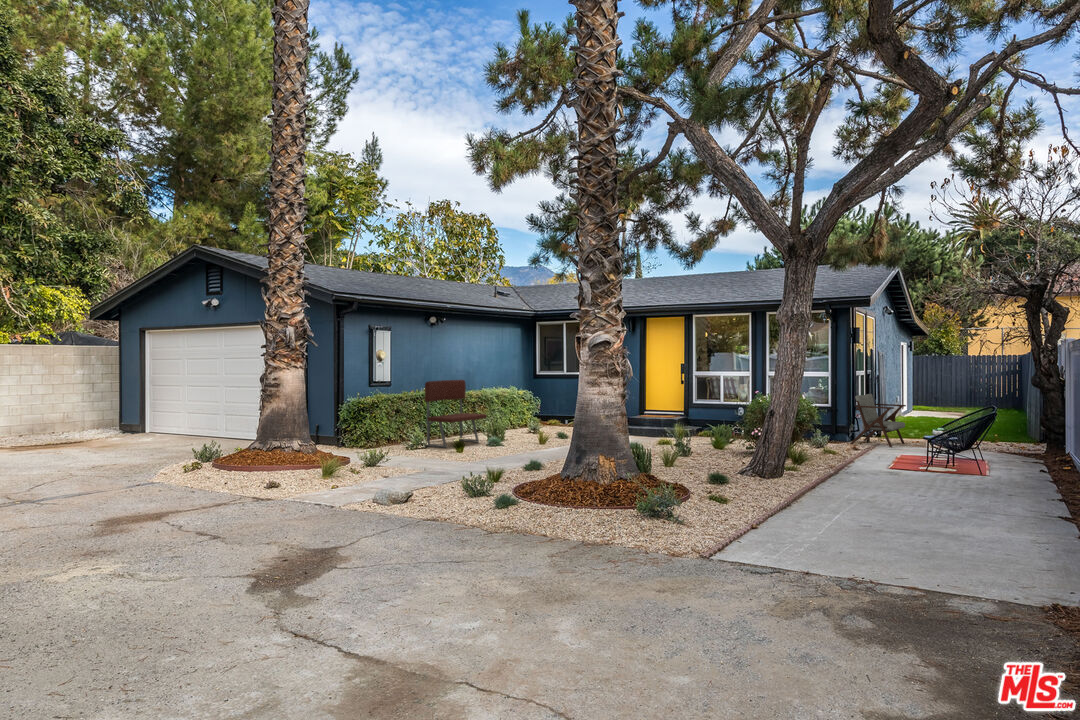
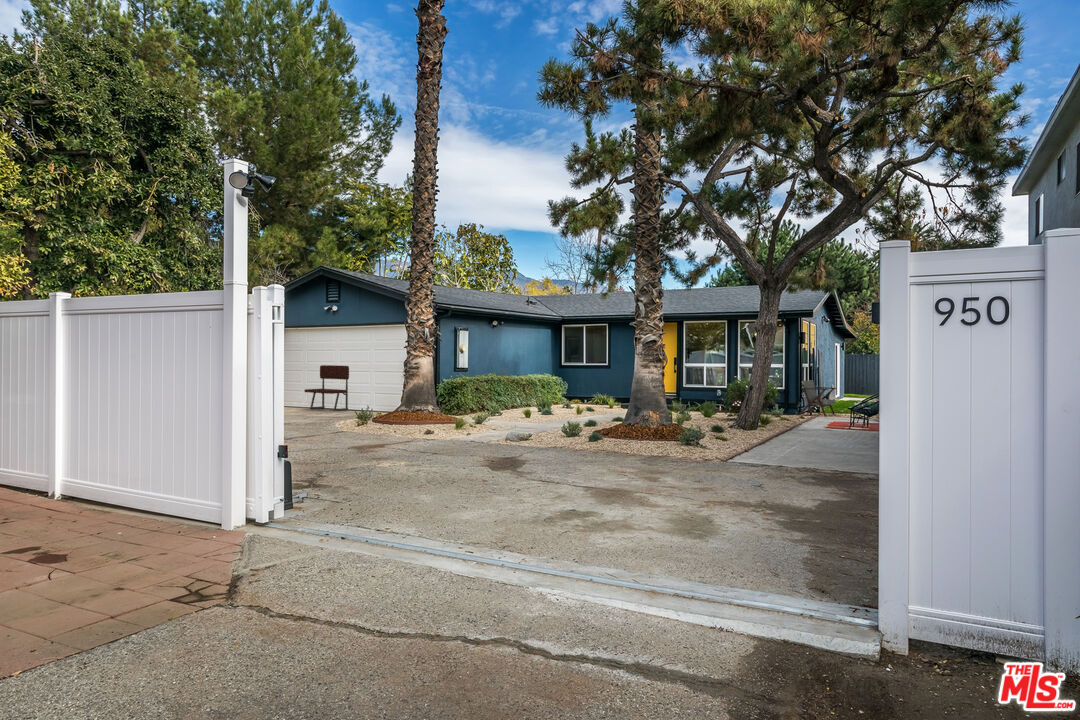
bench: present [425,380,487,448] -> present [304,365,349,411]

